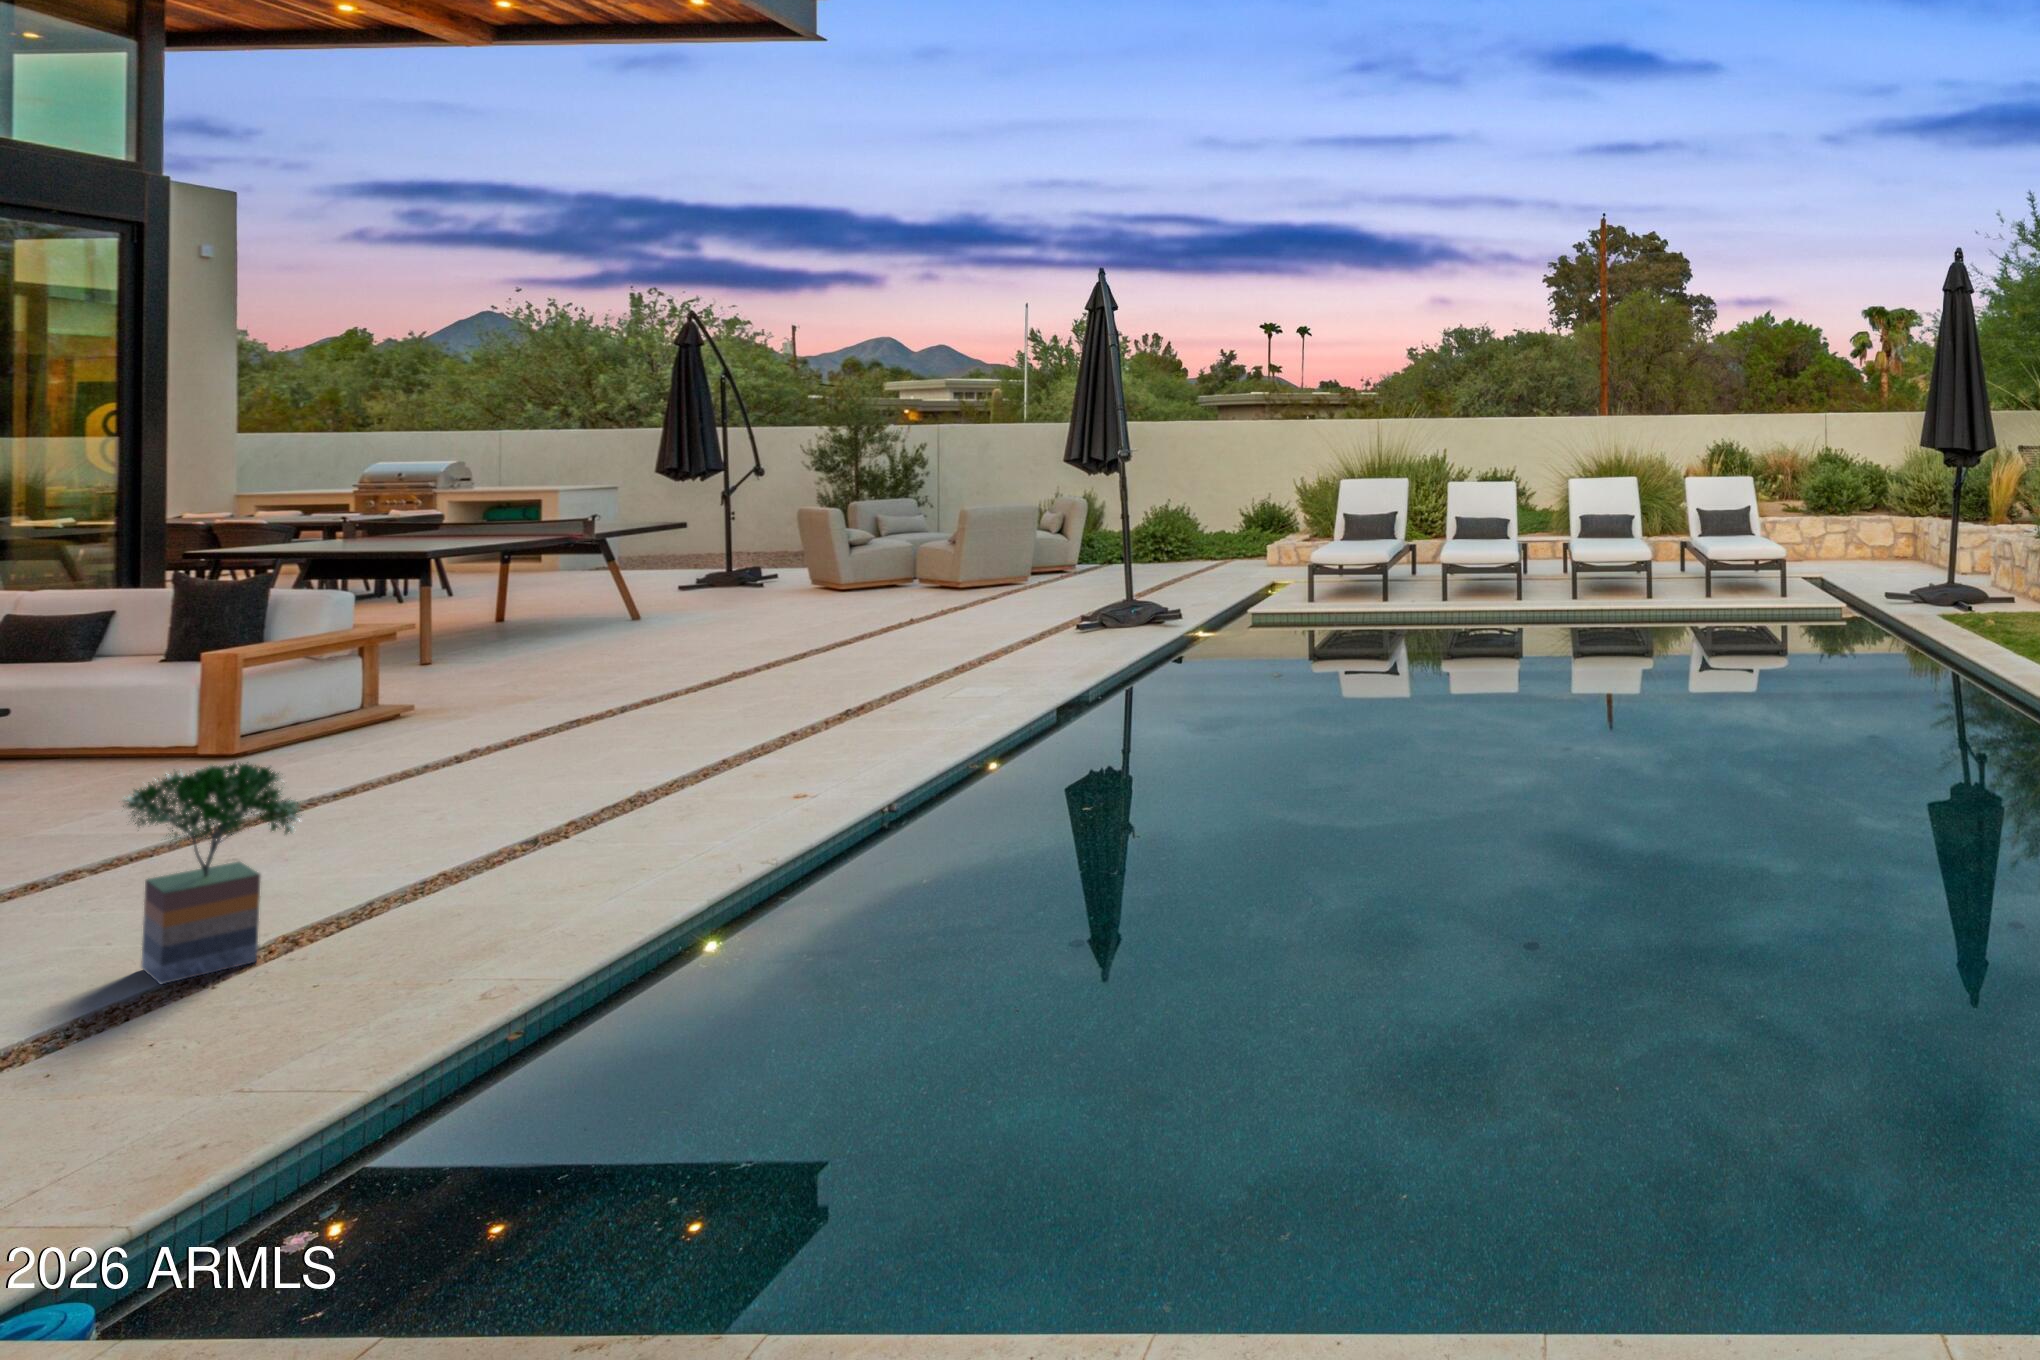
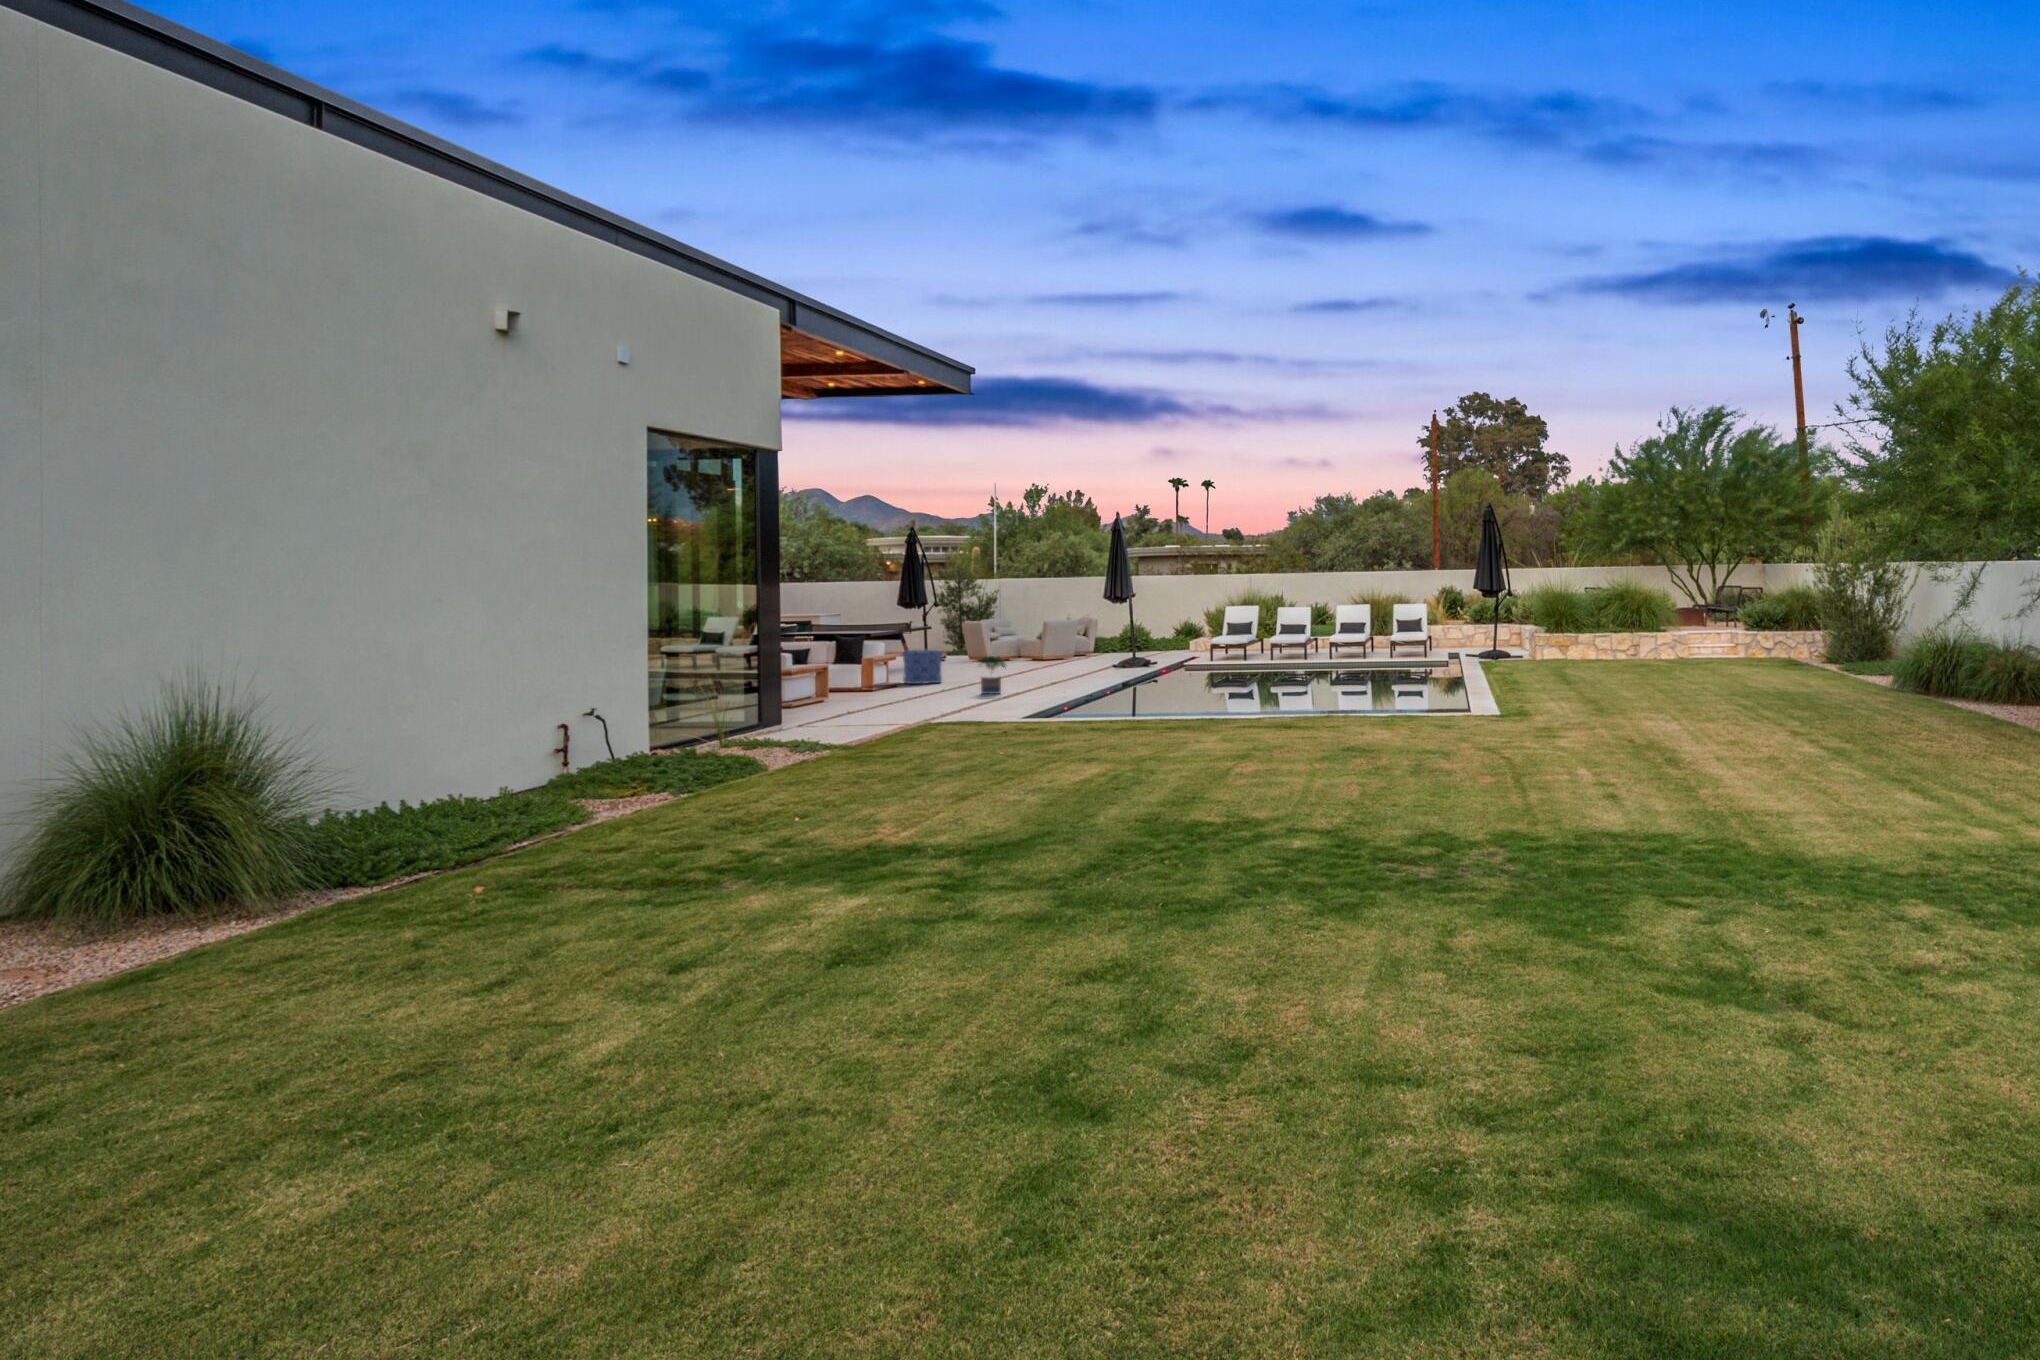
ottoman: none [227,637,411,777] -> present [902,650,943,684]

